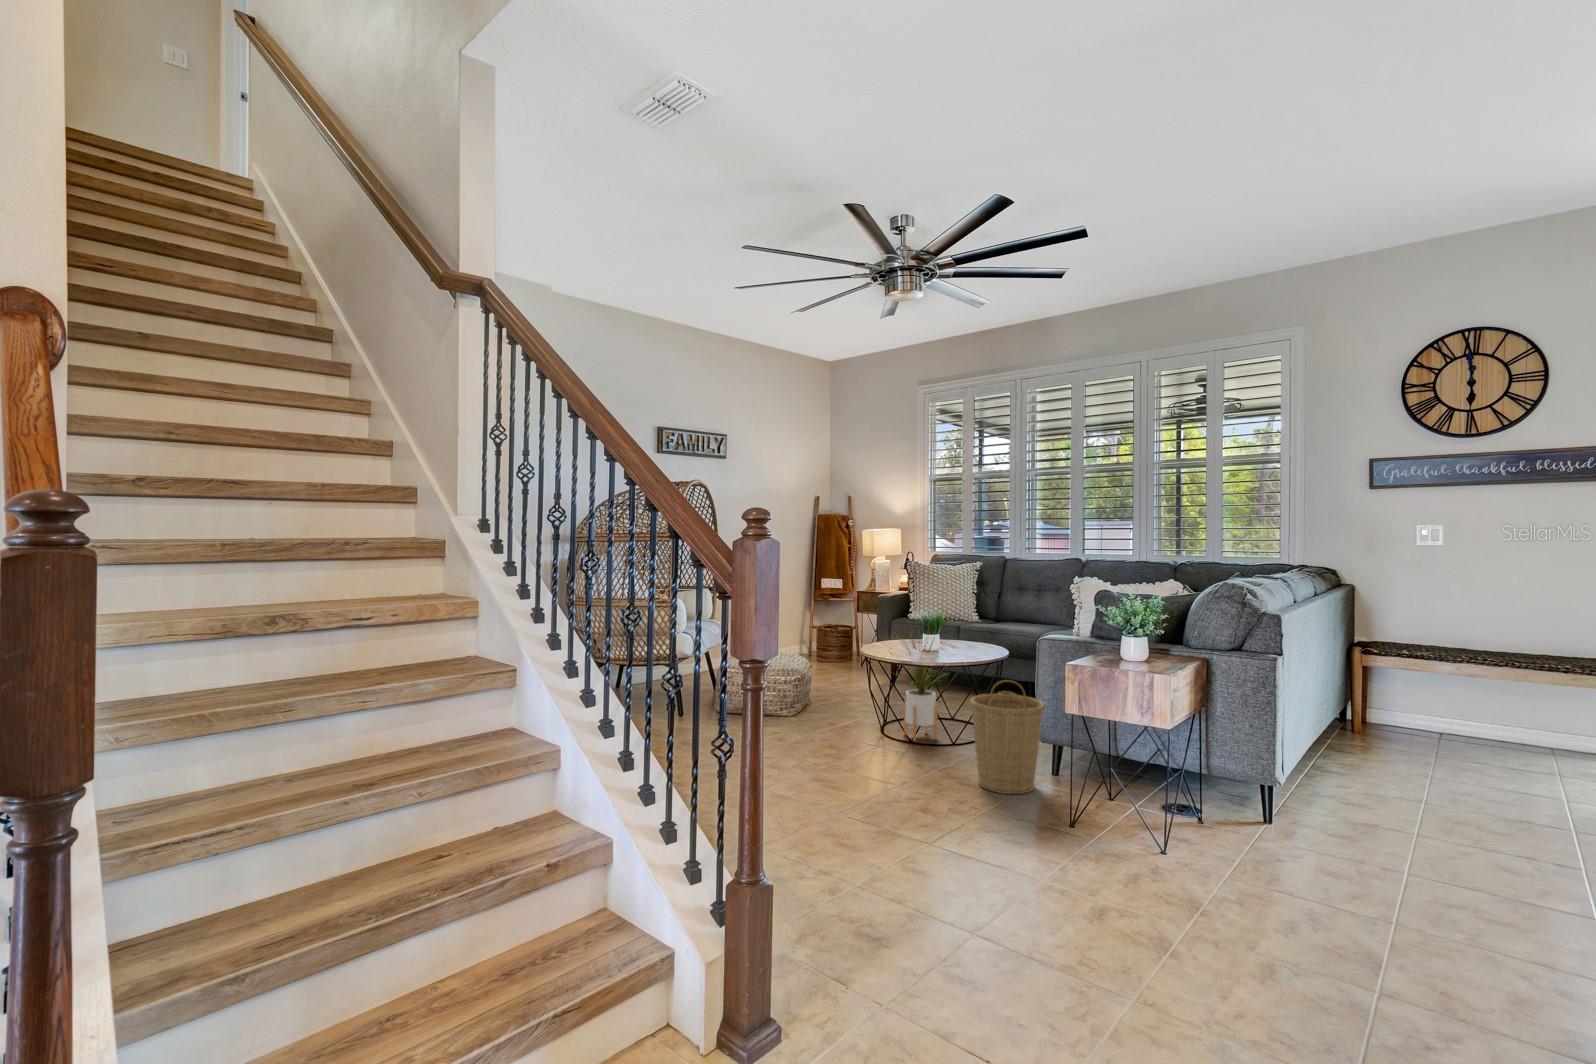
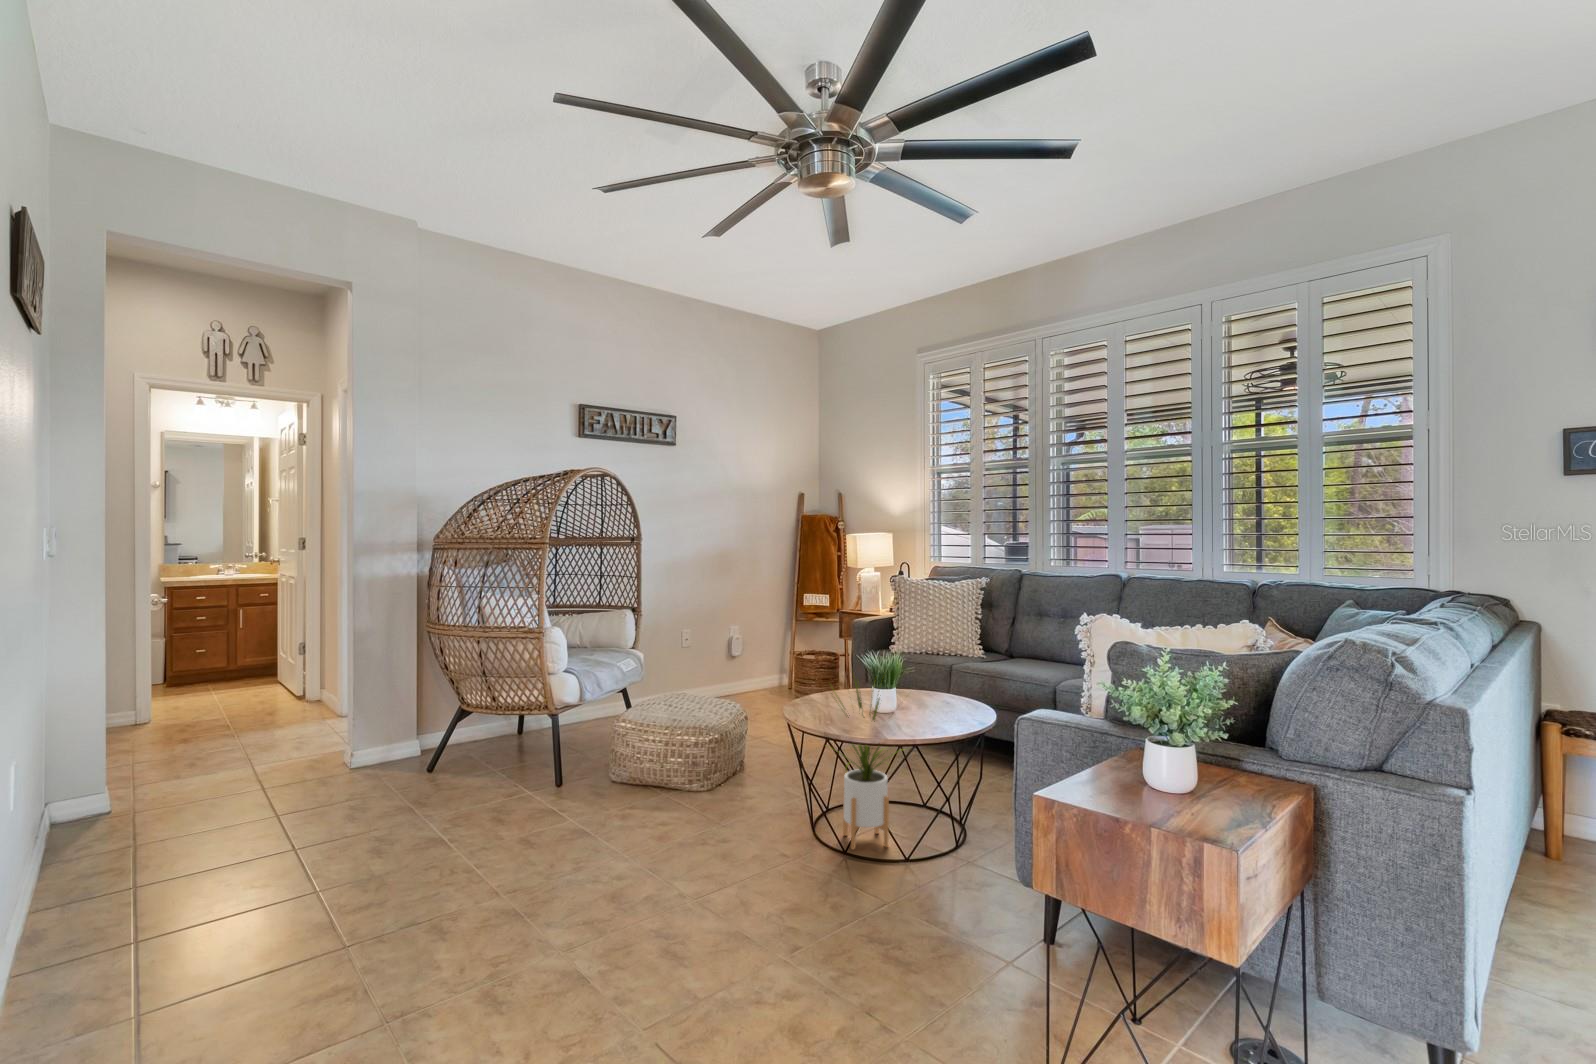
basket: present [970,680,1044,794] -> none [903,784,1024,989]

